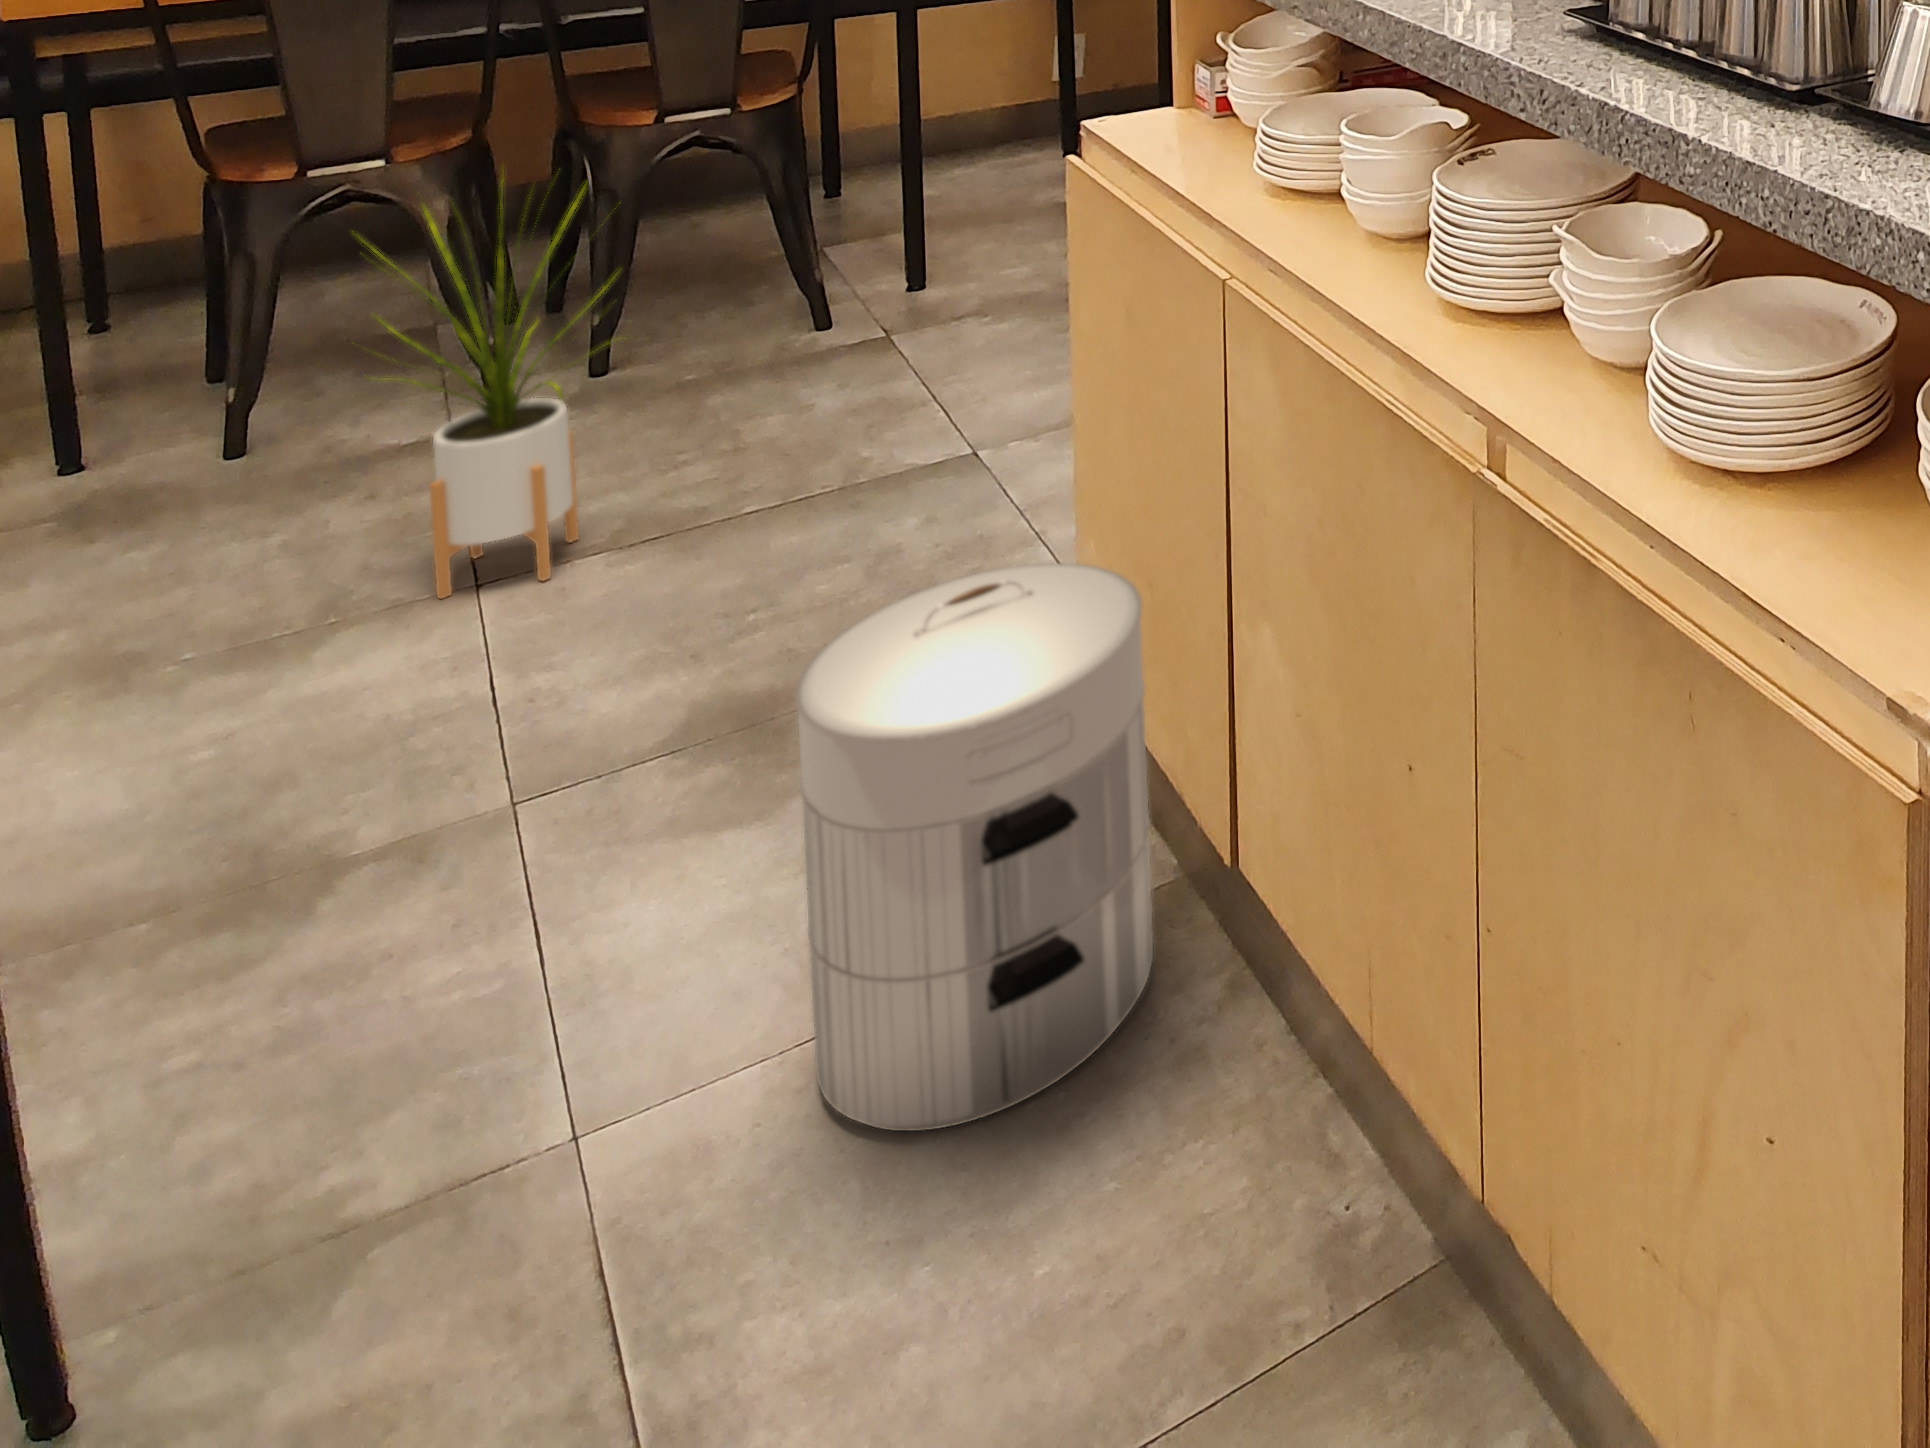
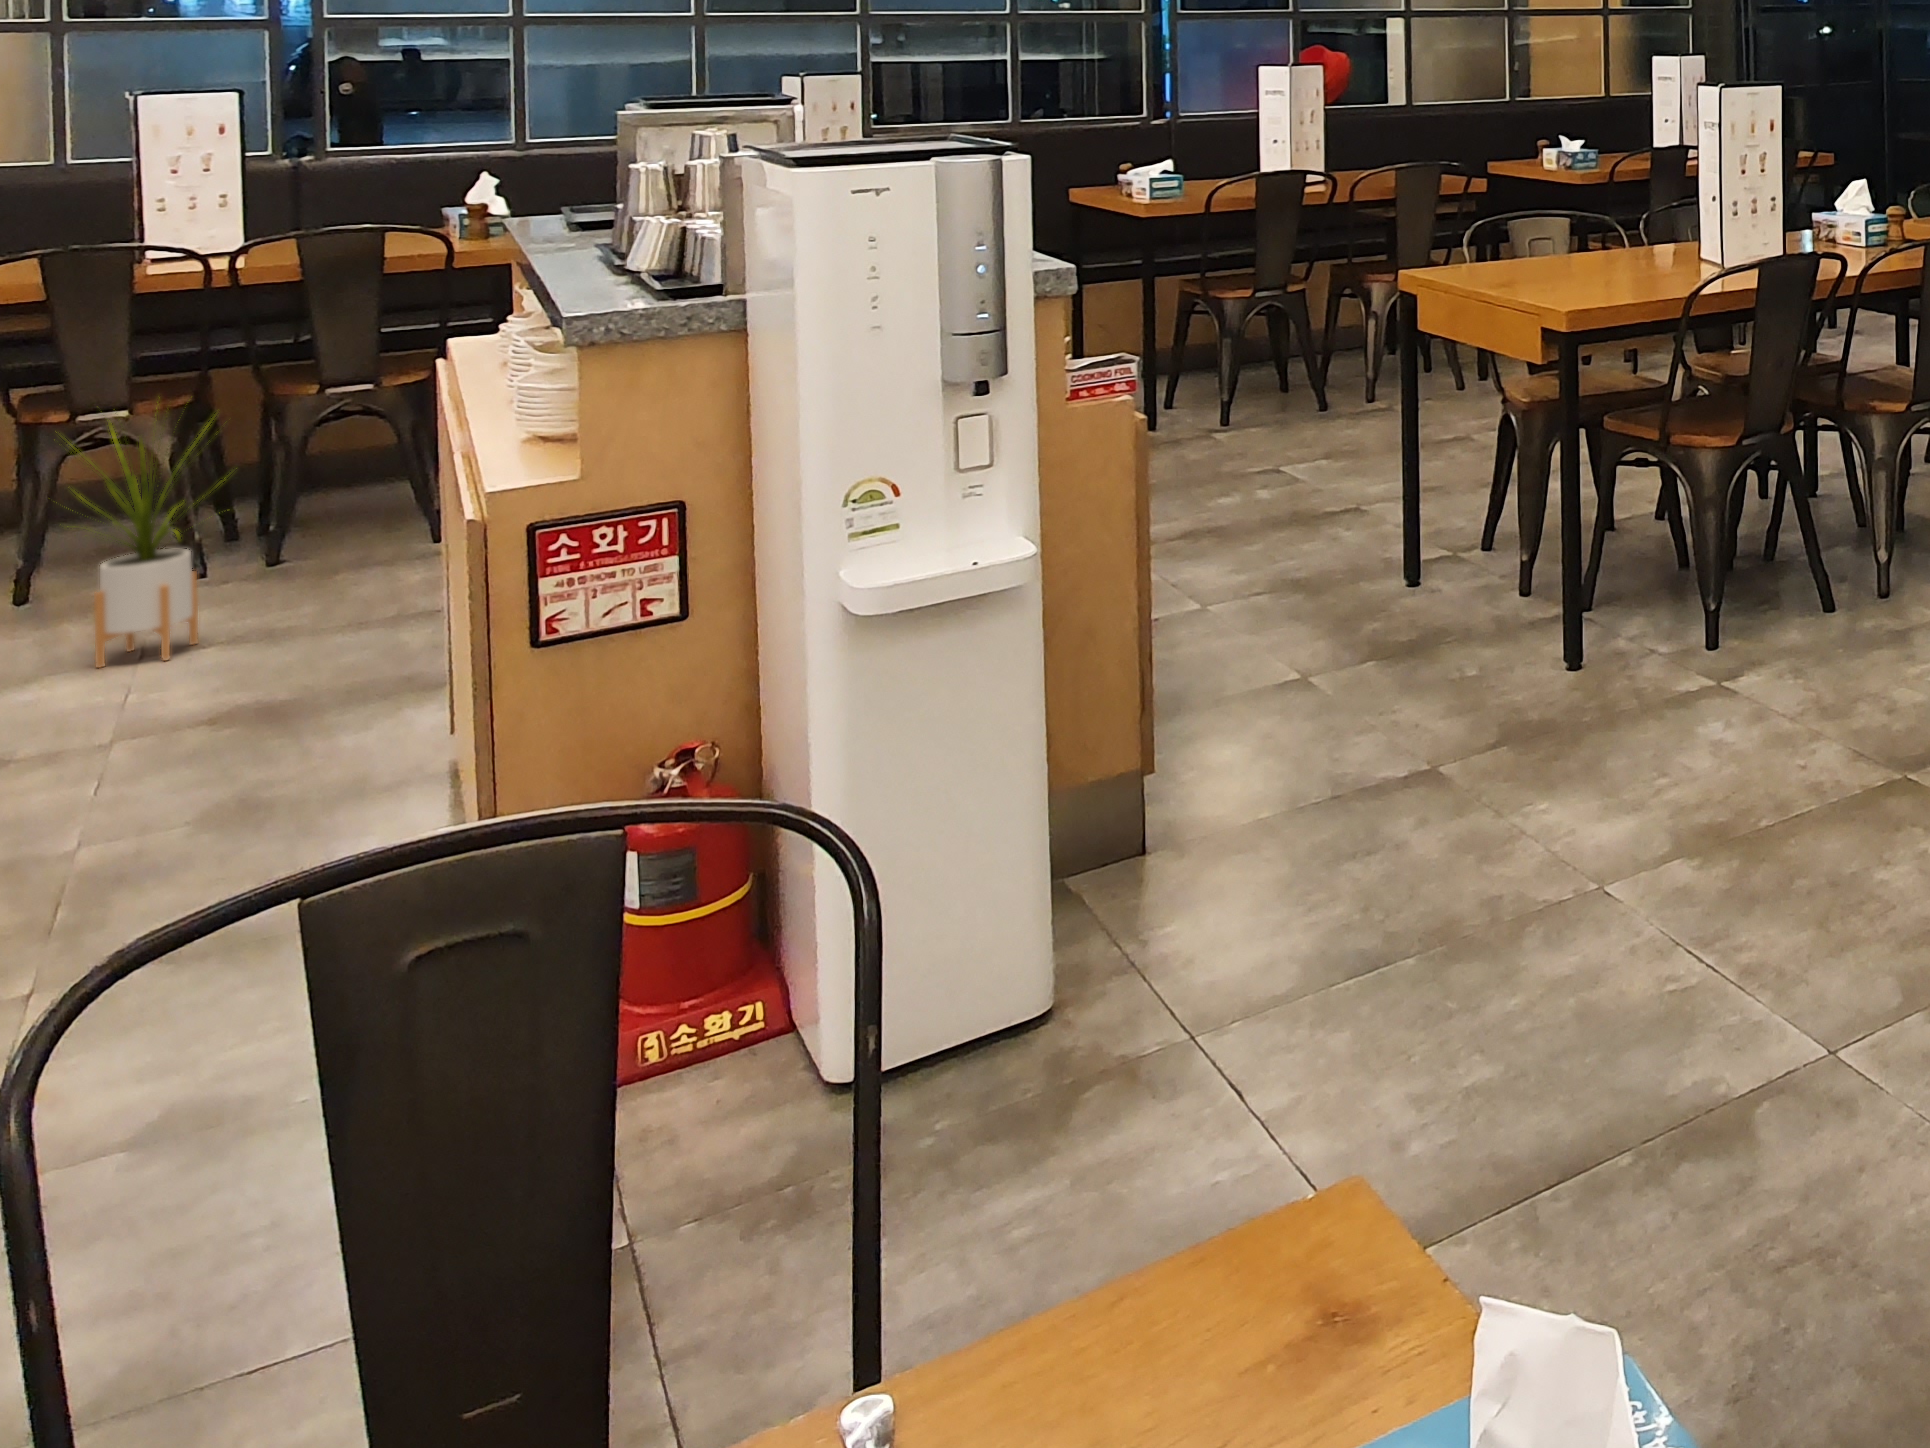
waste bin: present [795,563,1153,1131] -> none [185,567,409,848]

